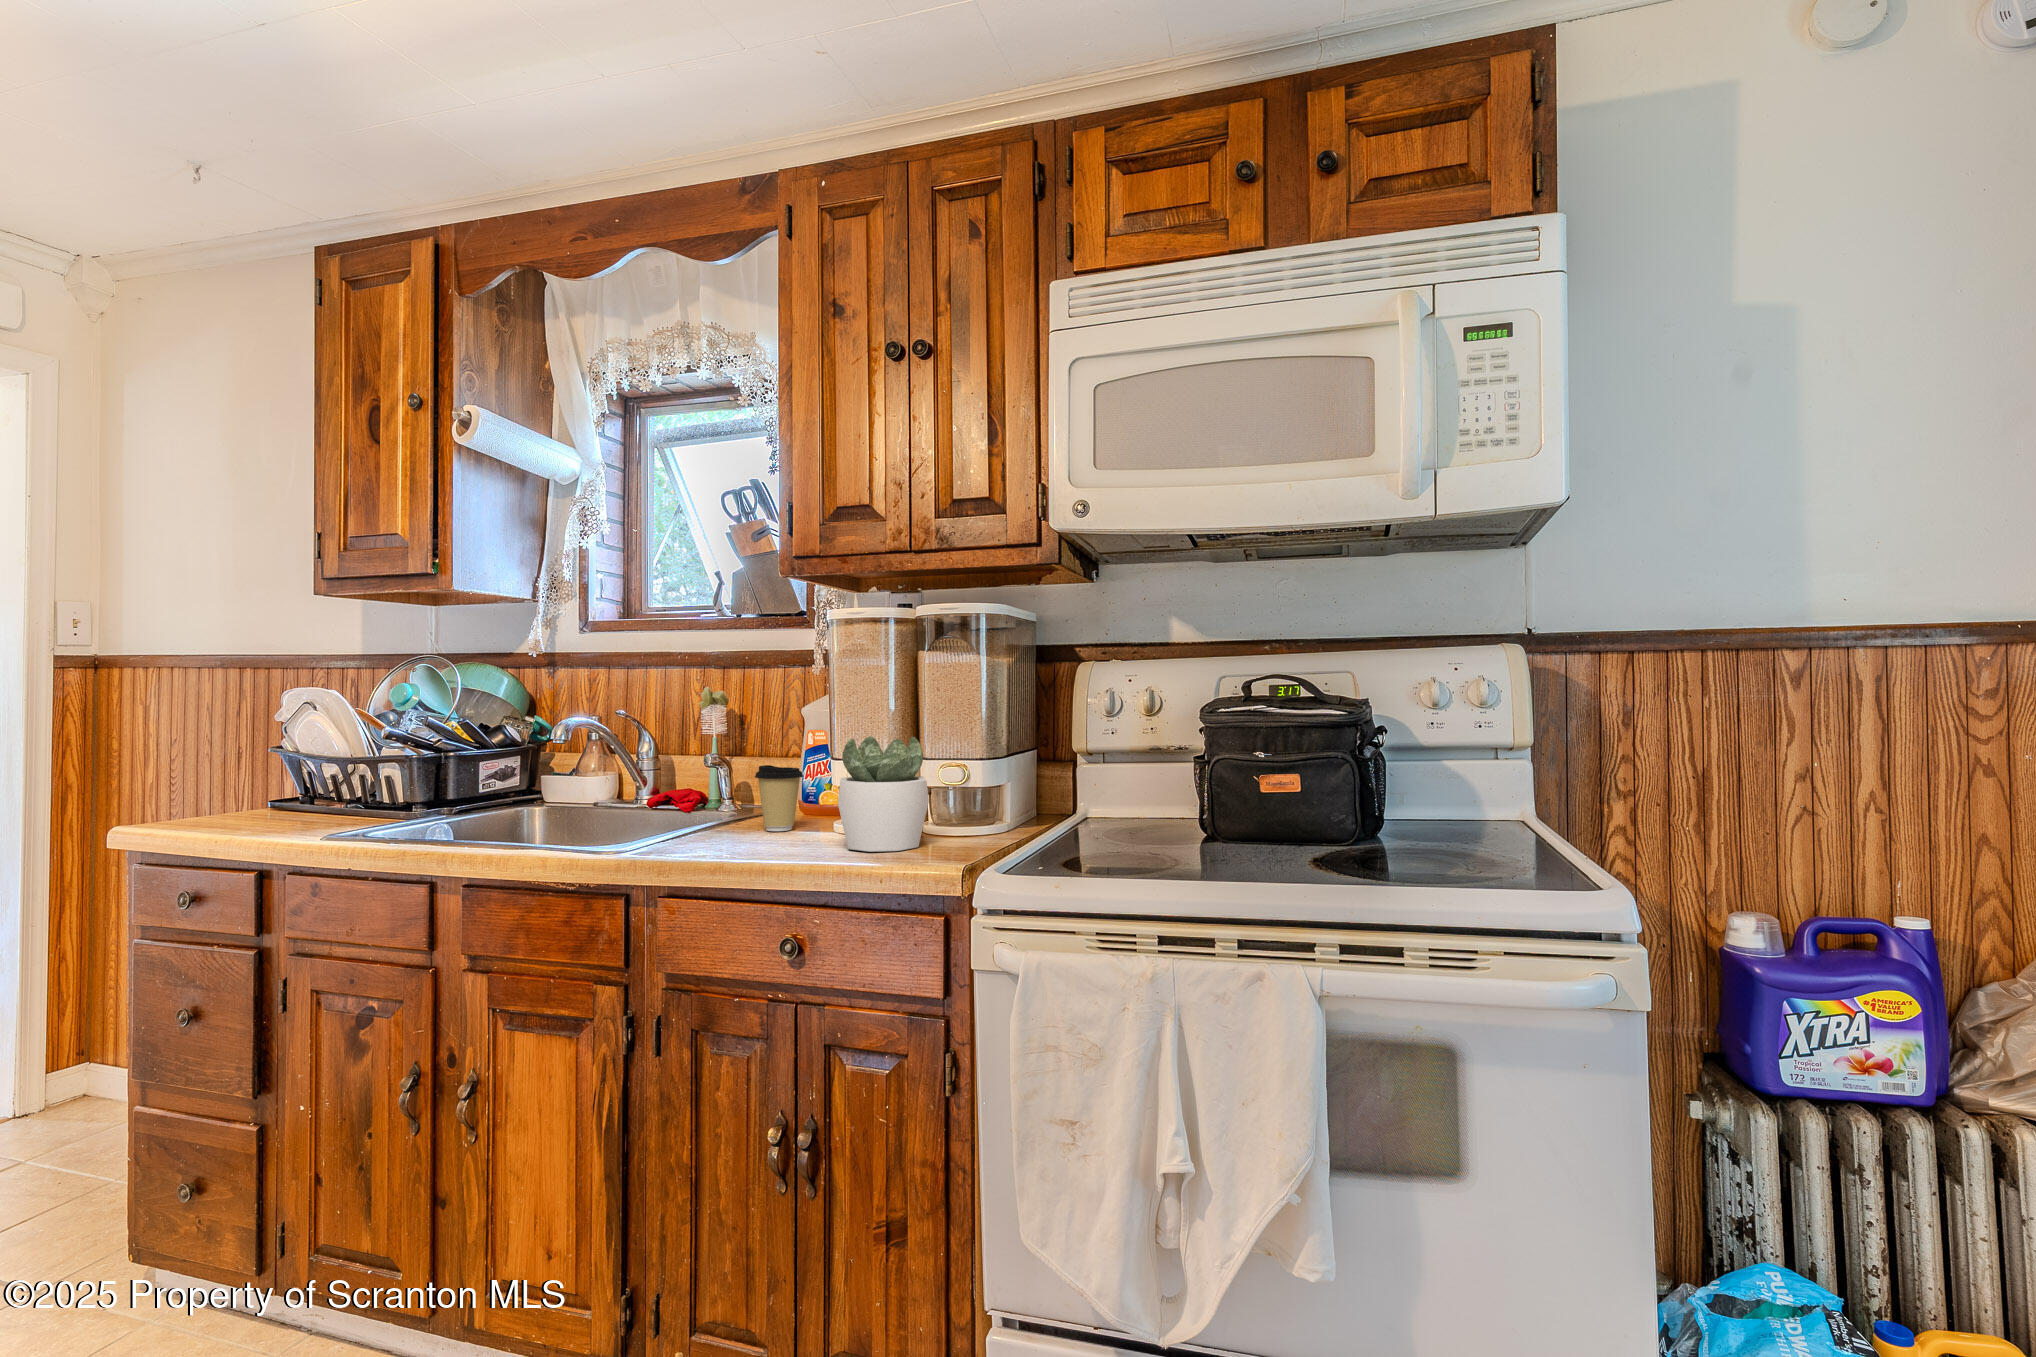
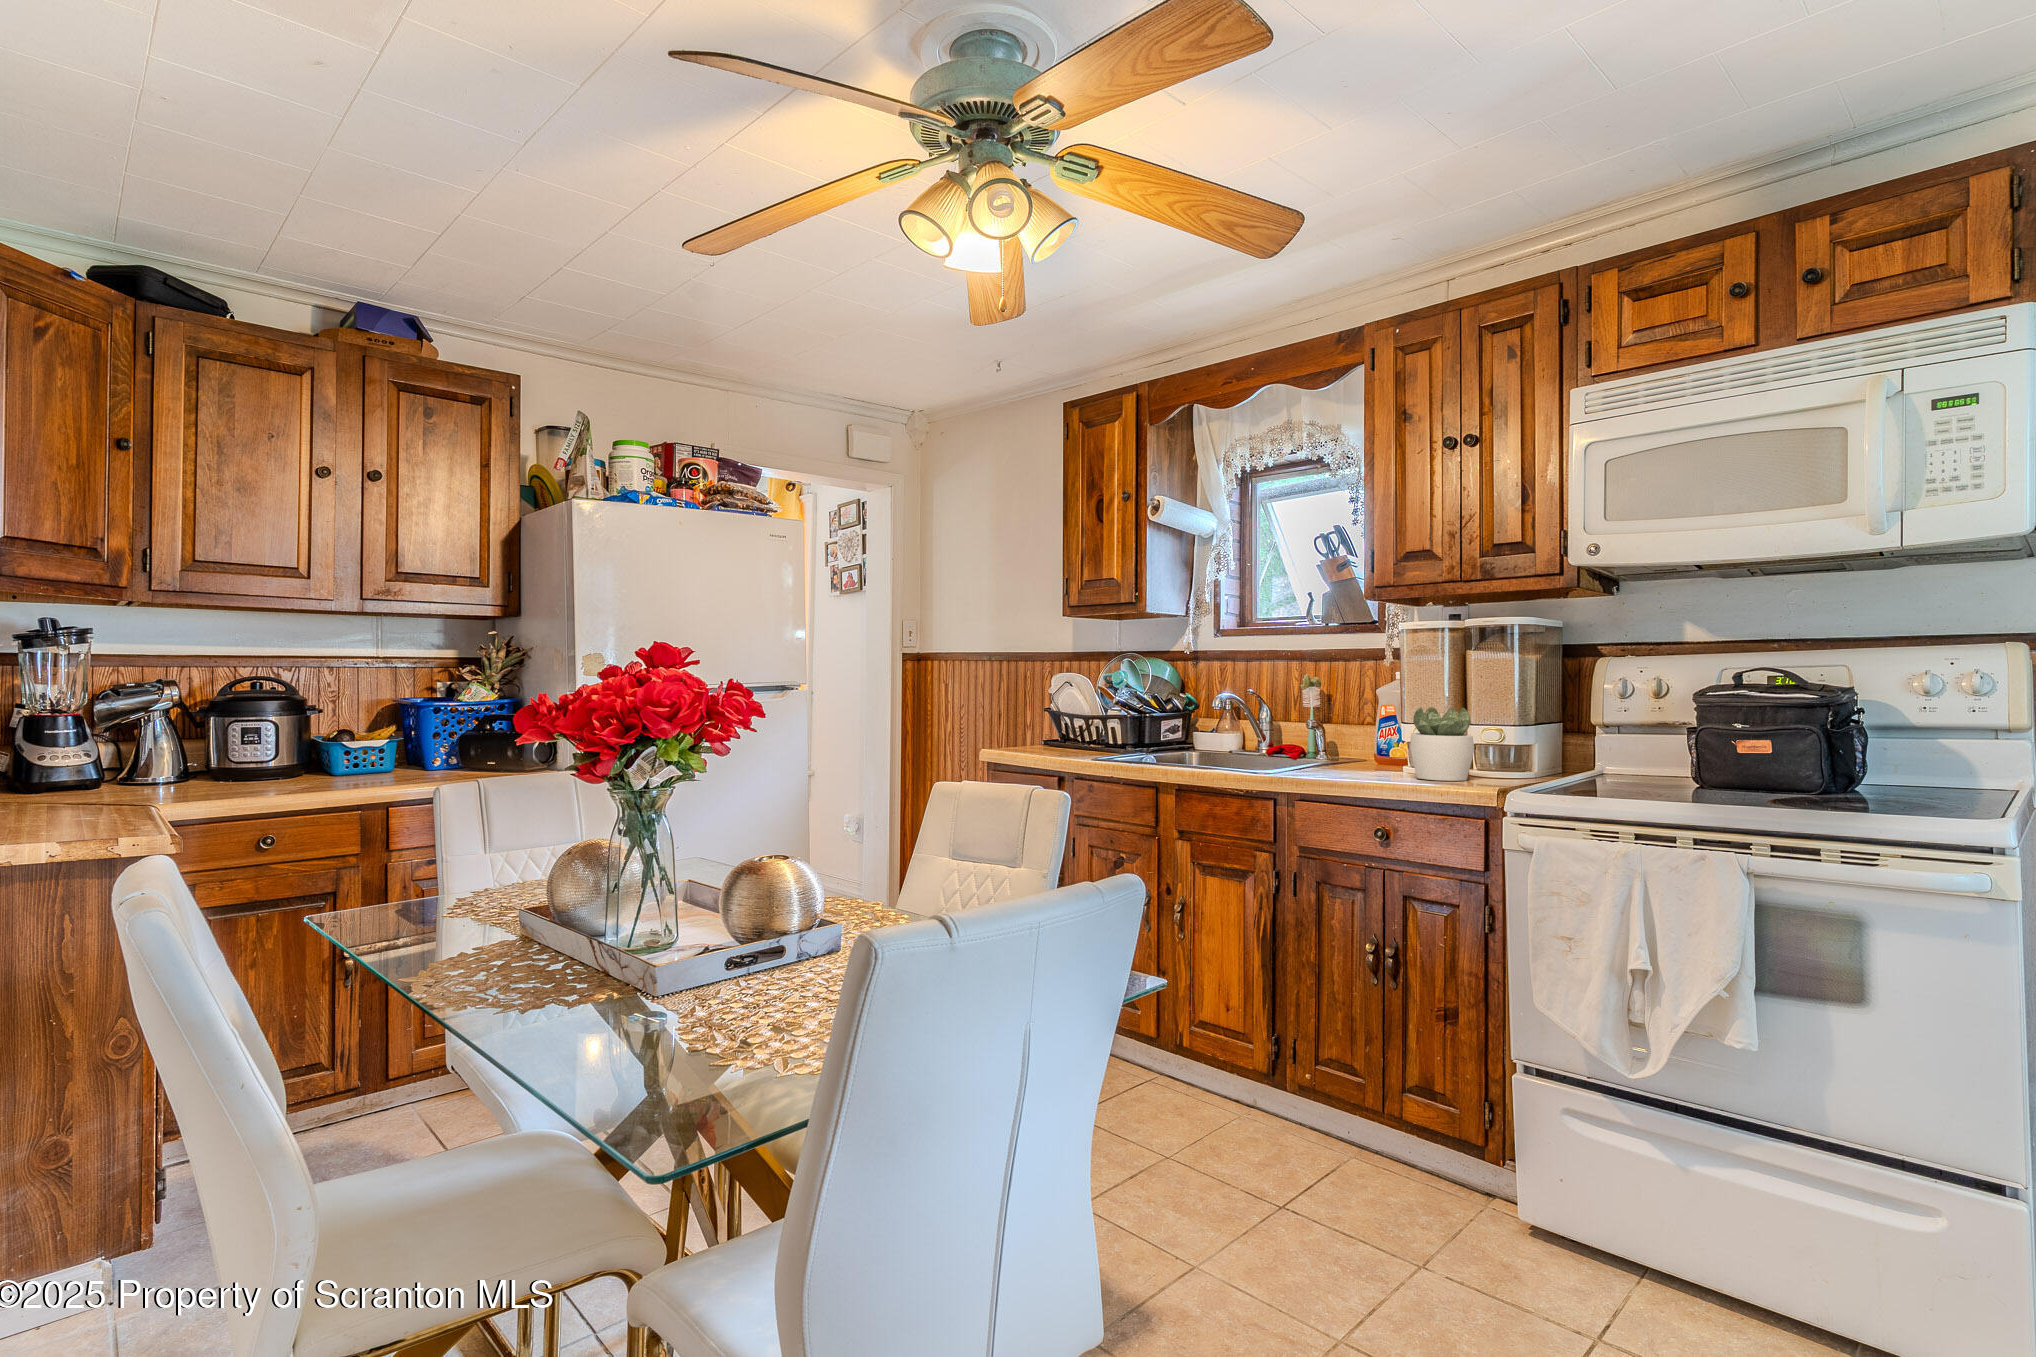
coffee cup: present [755,765,803,831] -> none [1348,726,1381,769]

